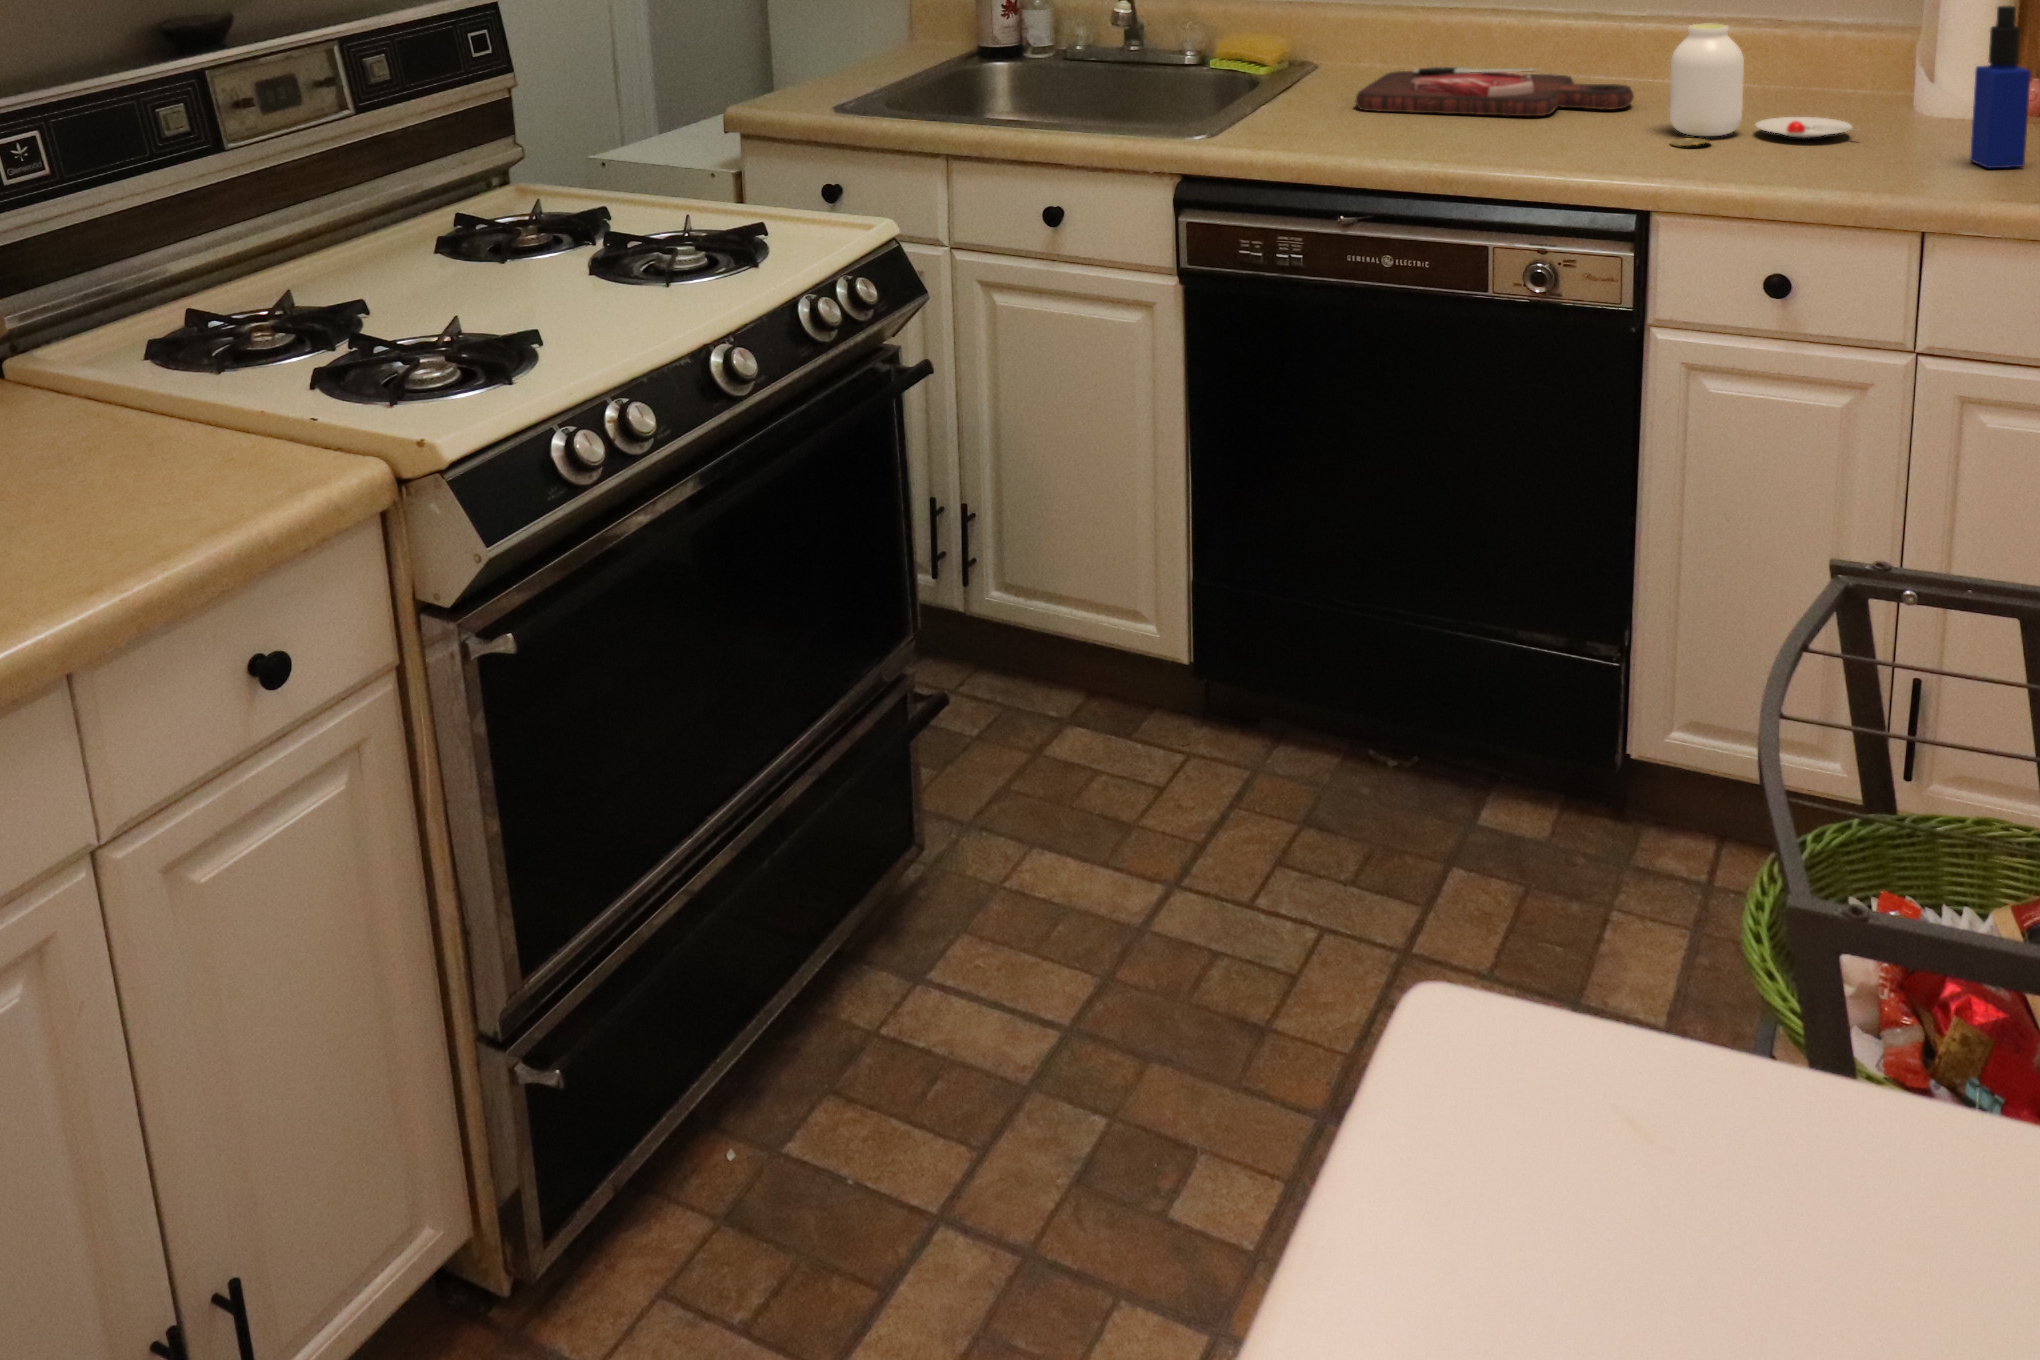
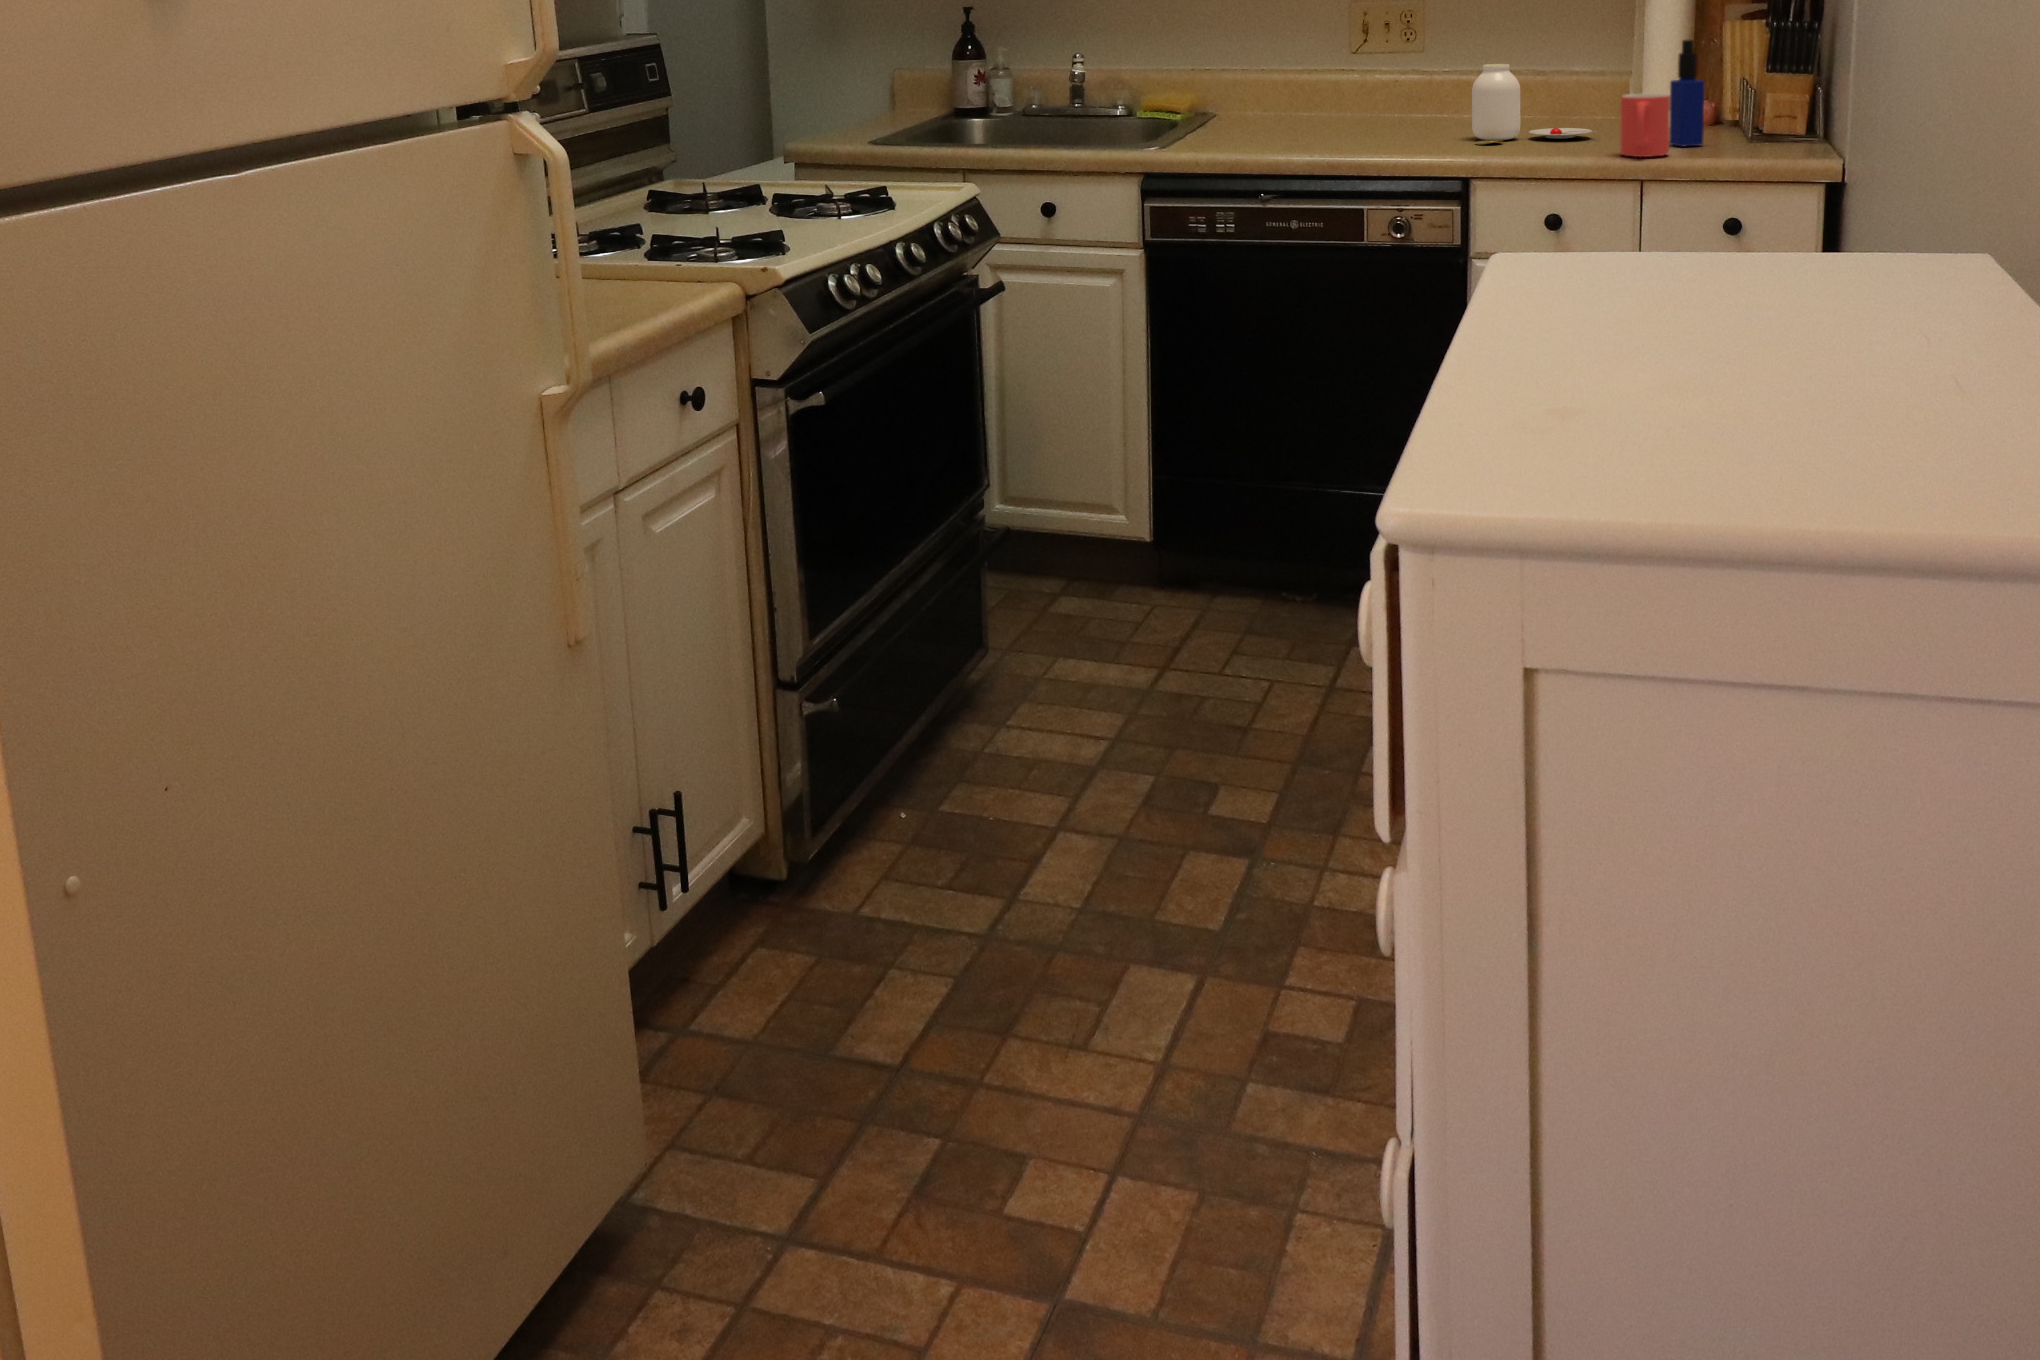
cutting board: present [1356,67,1634,116] -> none [1249,106,1443,137]
mug: none [1887,93,1970,194] -> present [1620,94,1670,157]

